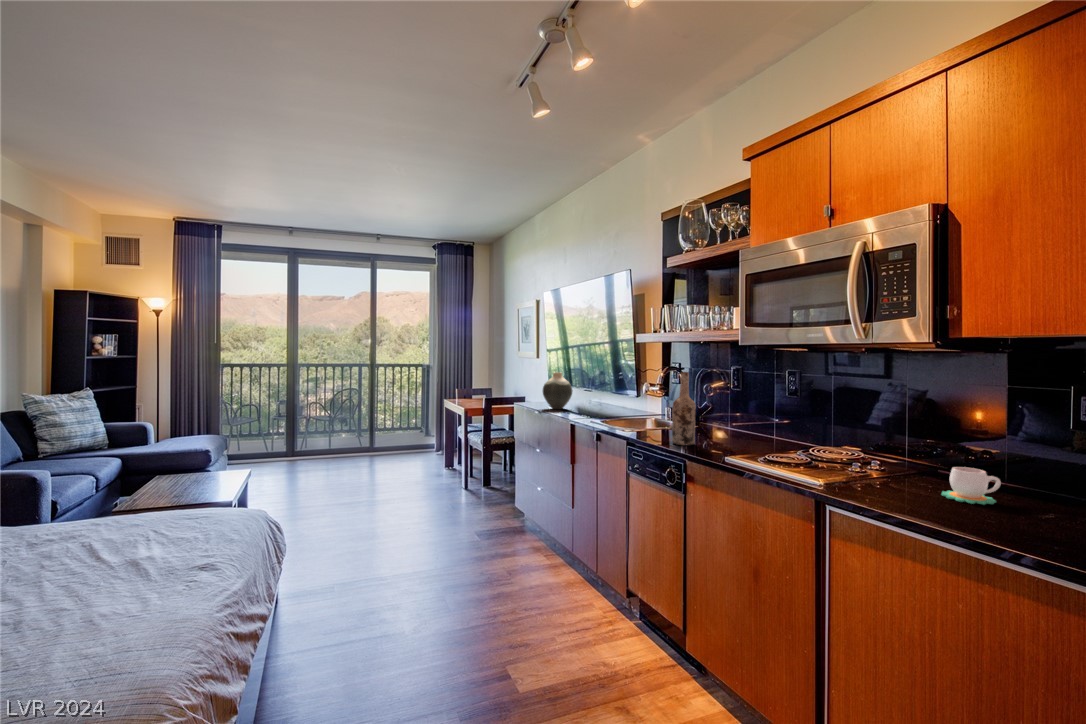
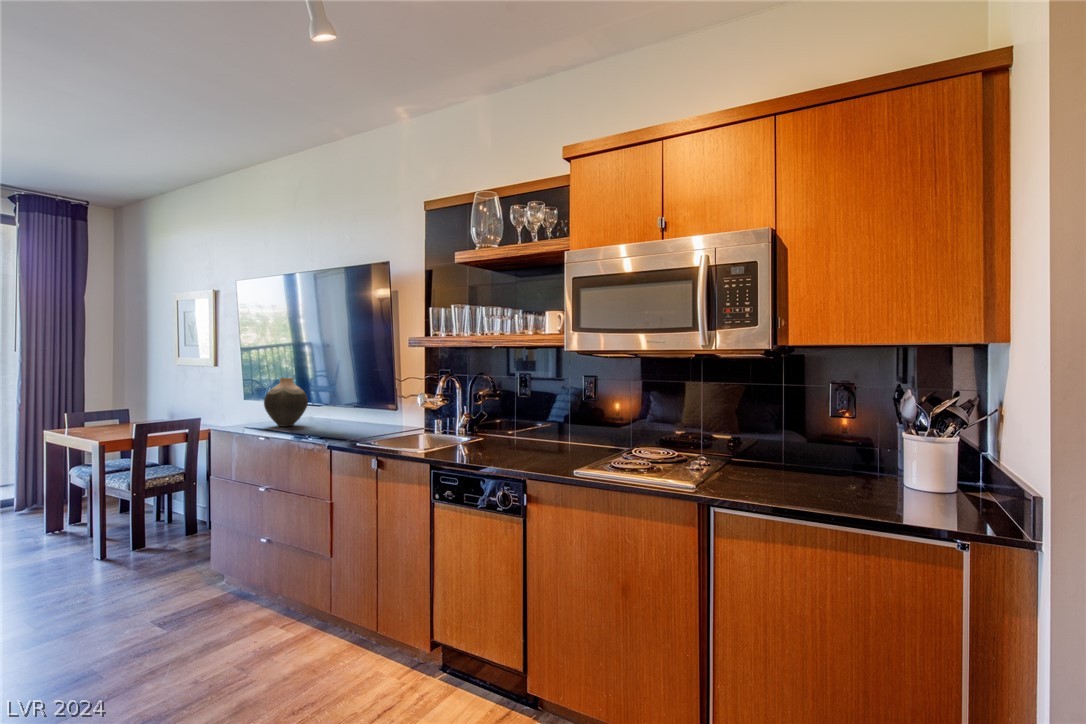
wine bottle: present [672,372,696,445] -> none [497,377,523,460]
mug: present [942,467,1001,505] -> none [777,457,817,488]

